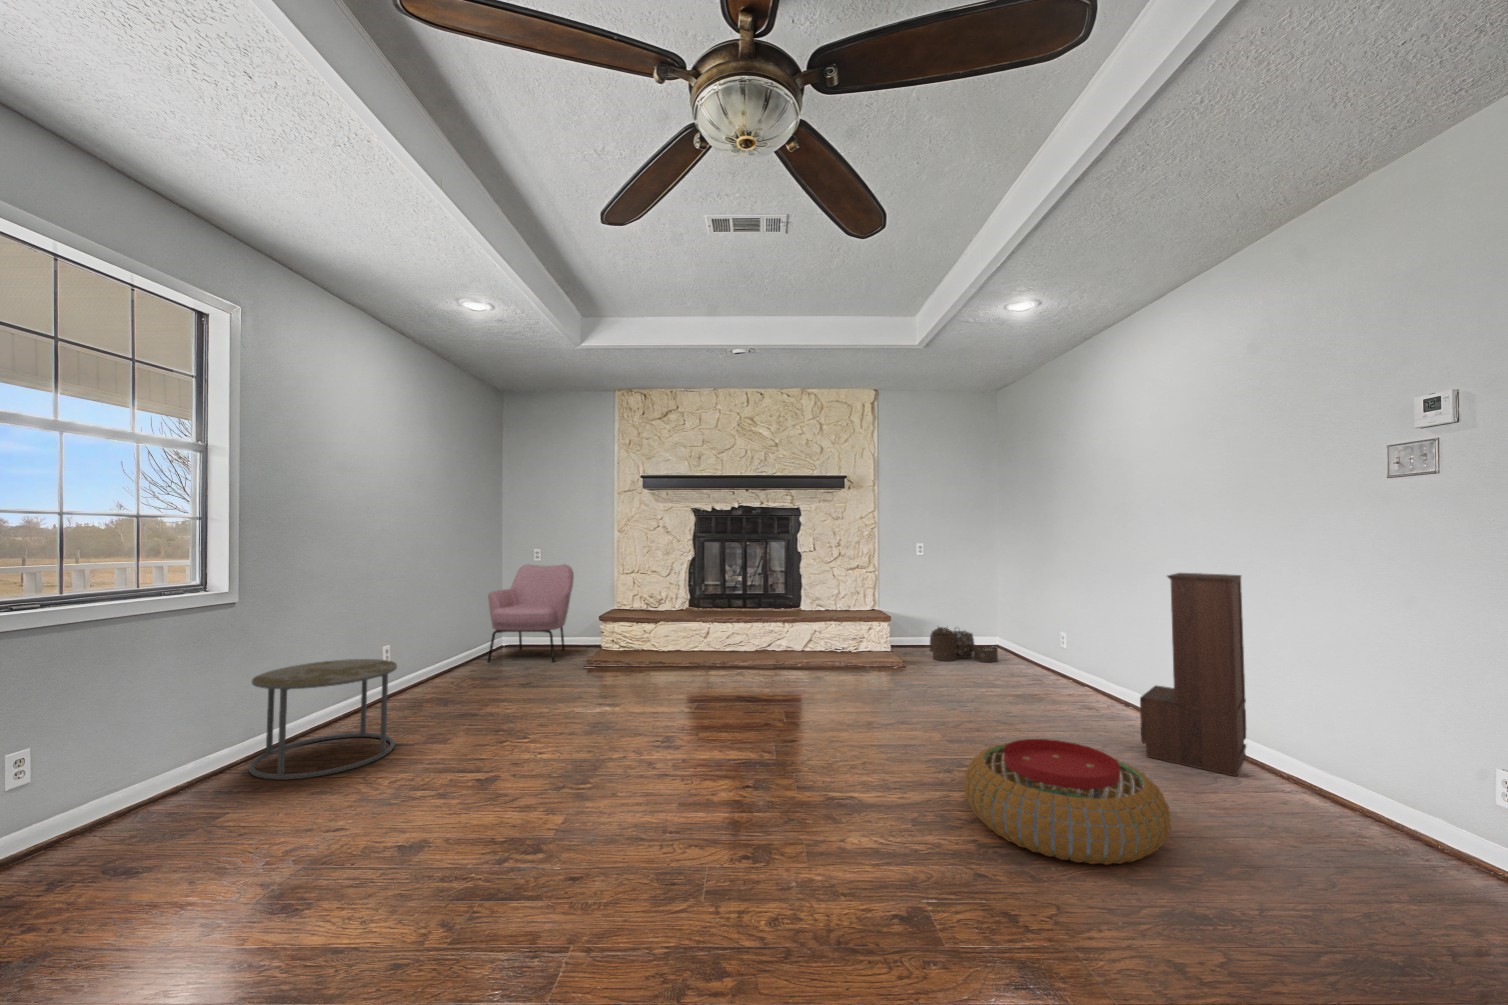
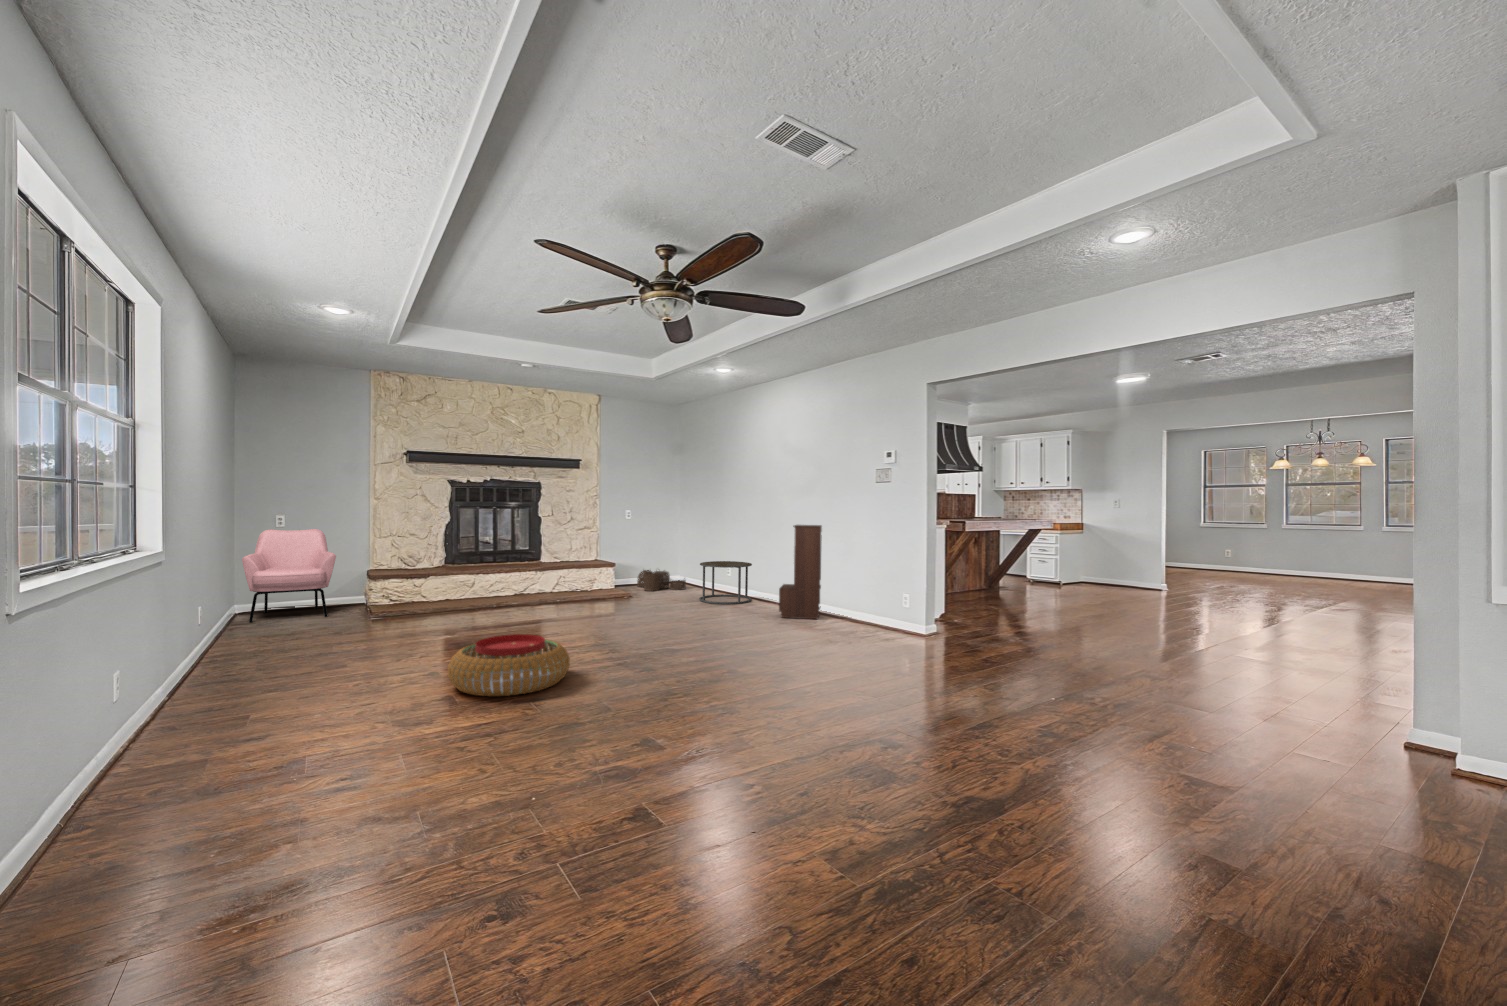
side table: present [248,659,397,780] -> present [699,561,752,604]
pouf: present [964,739,1171,865] -> present [448,634,570,696]

